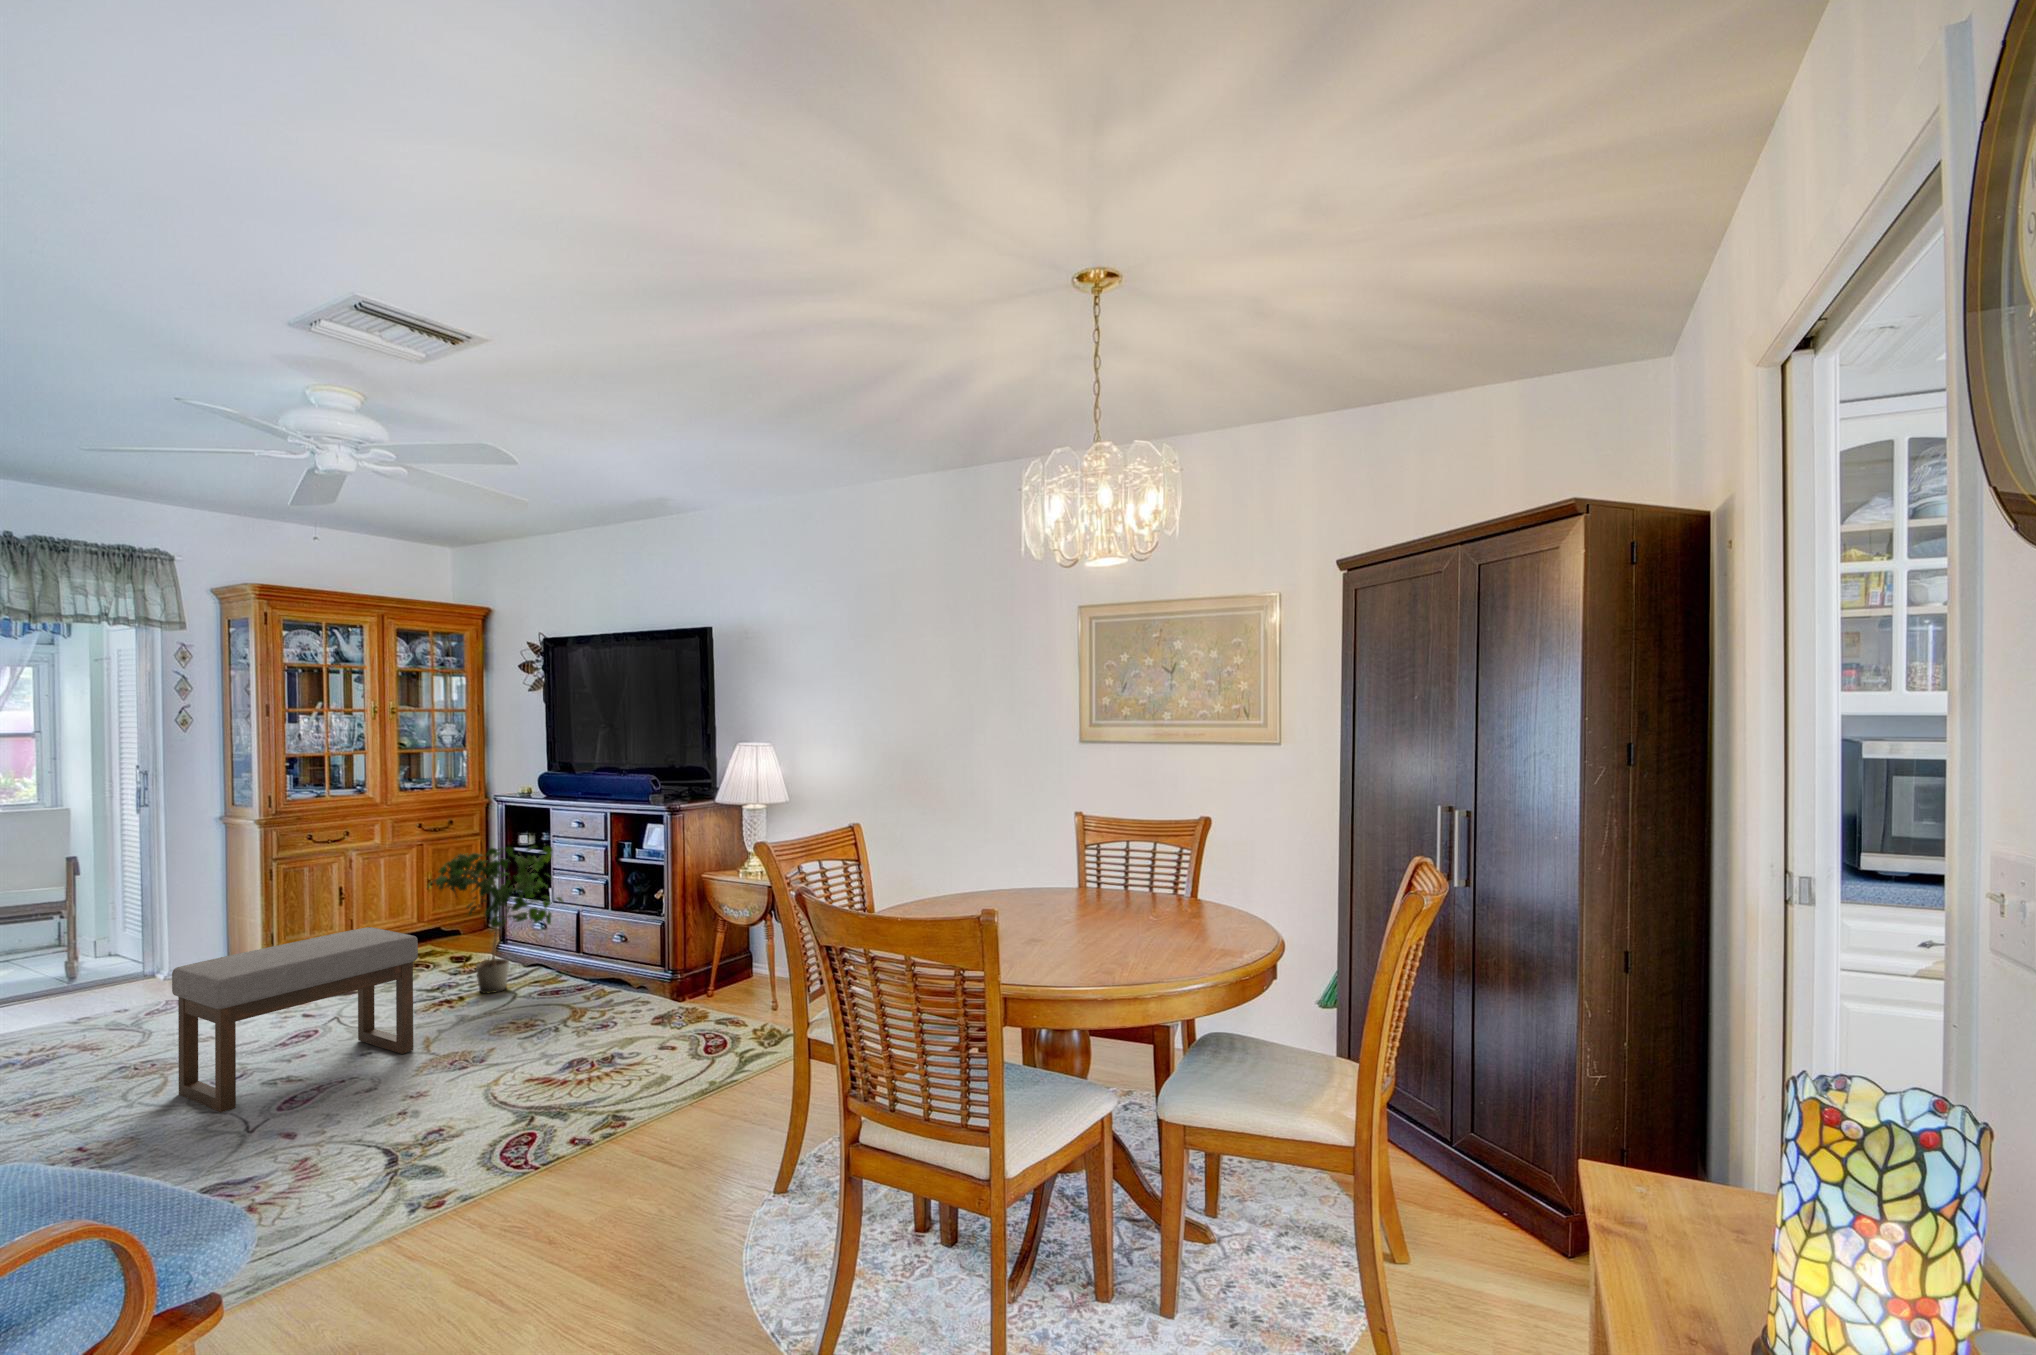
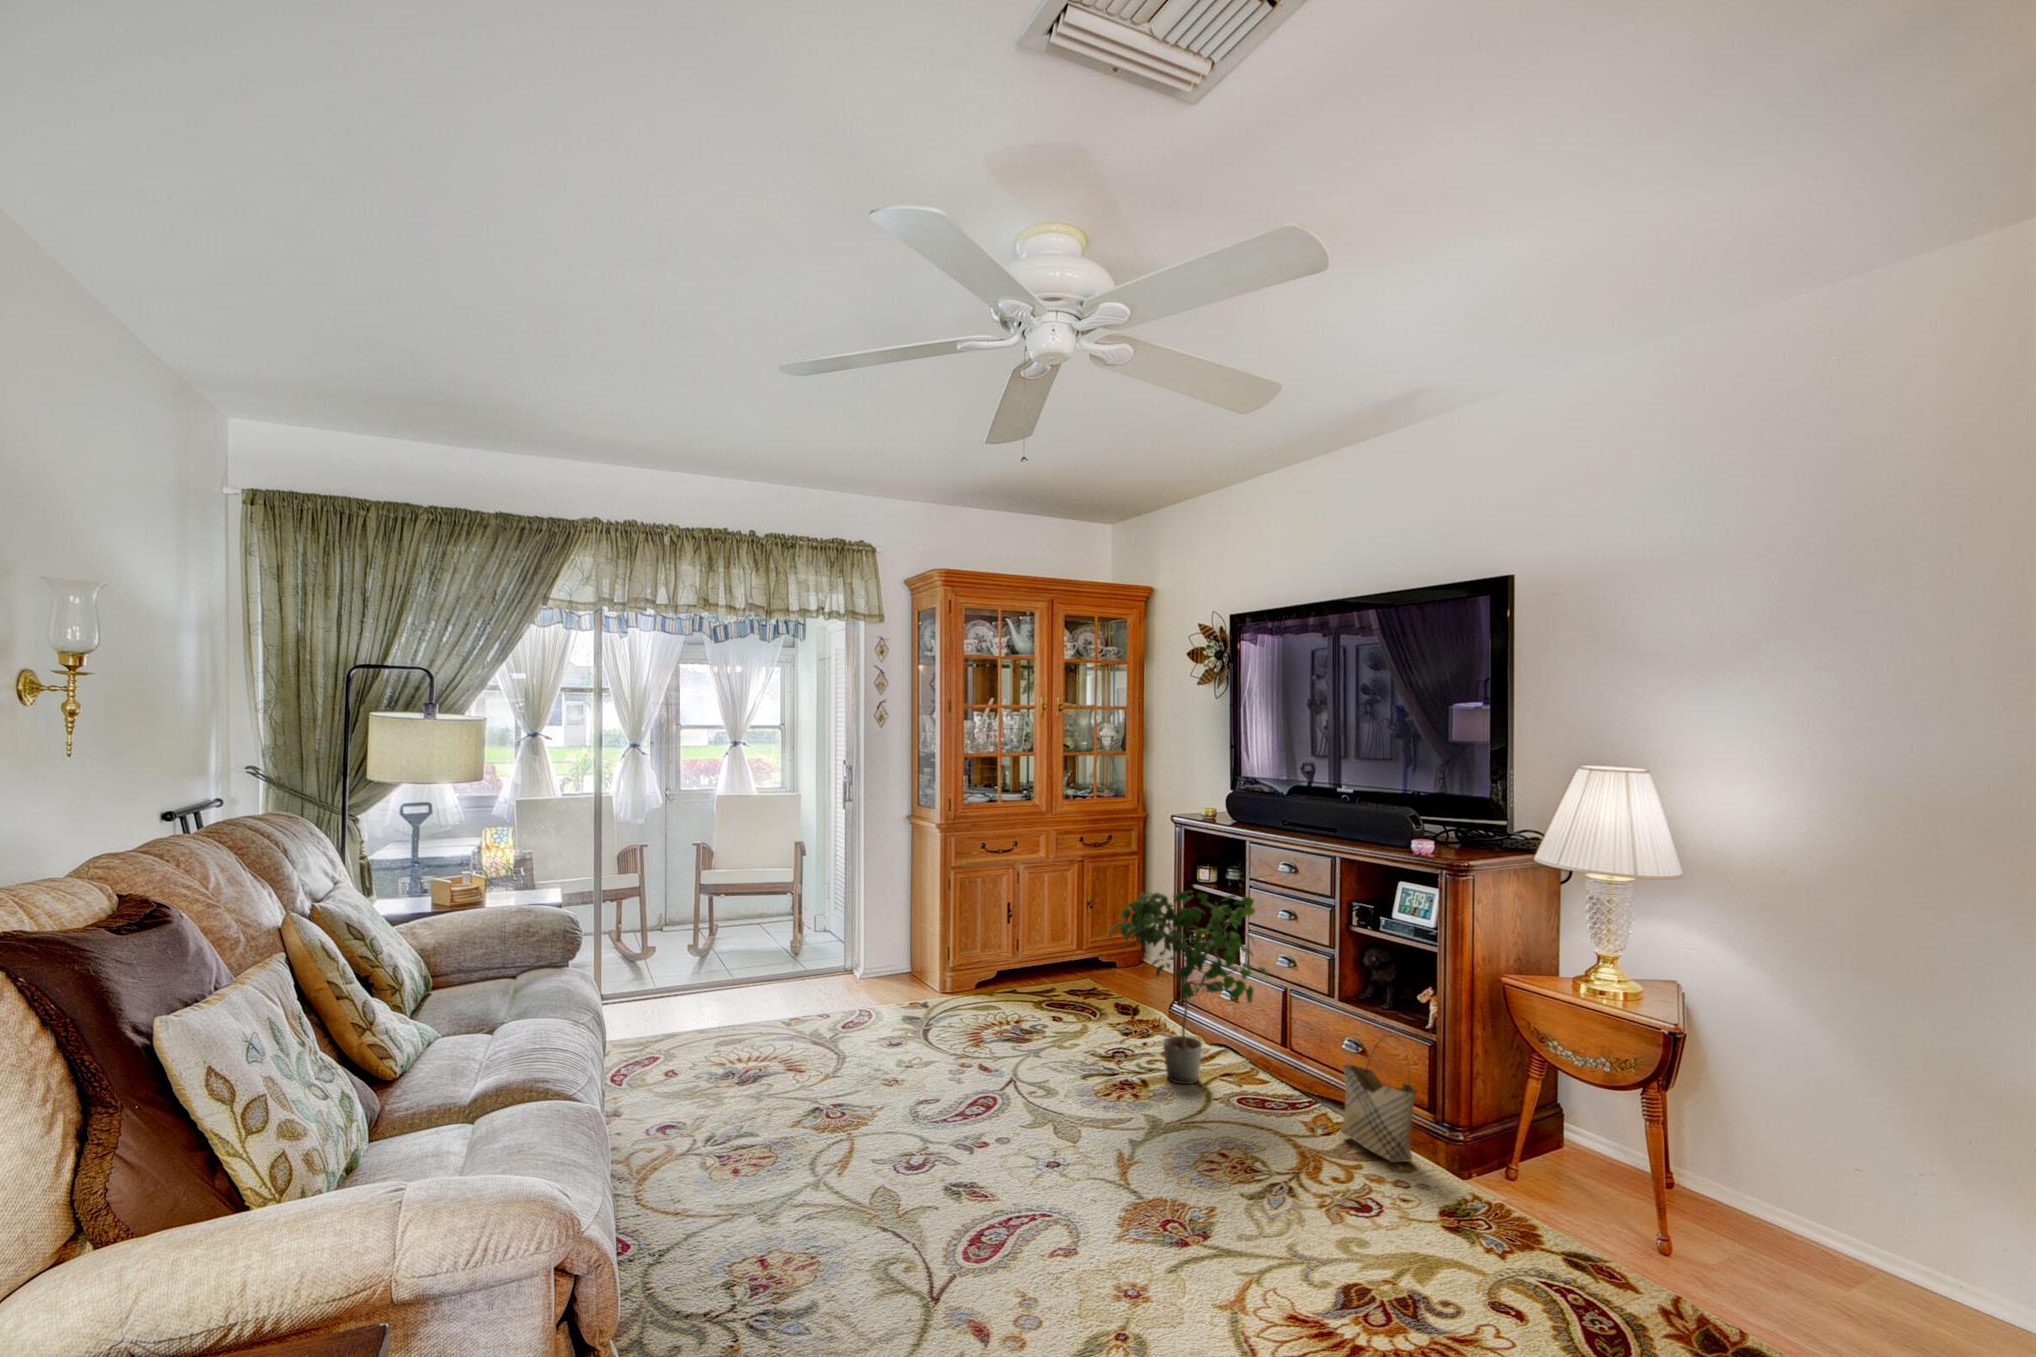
woven basket: none [604,923,651,1003] -> present [1340,1035,1417,1162]
ottoman: present [172,927,418,1112] -> none [864,988,1119,1233]

